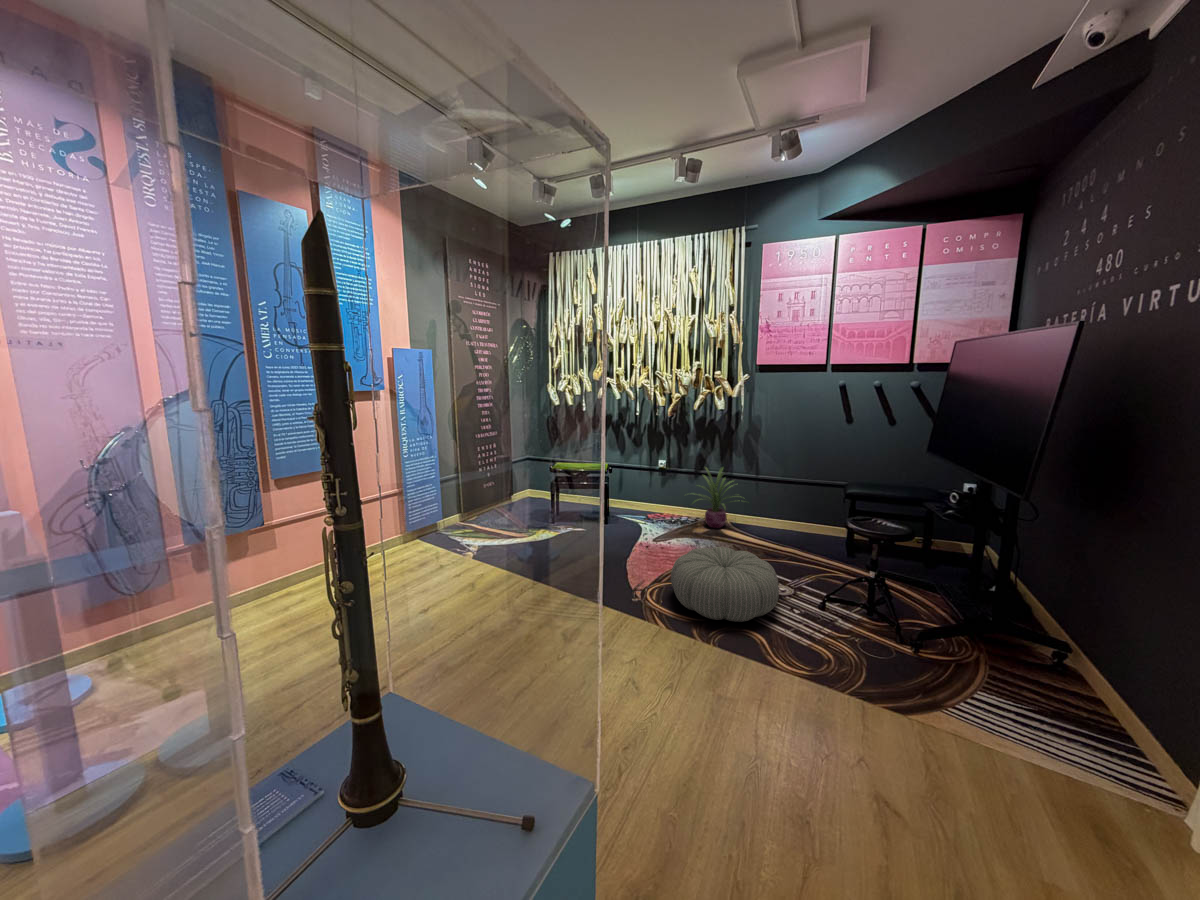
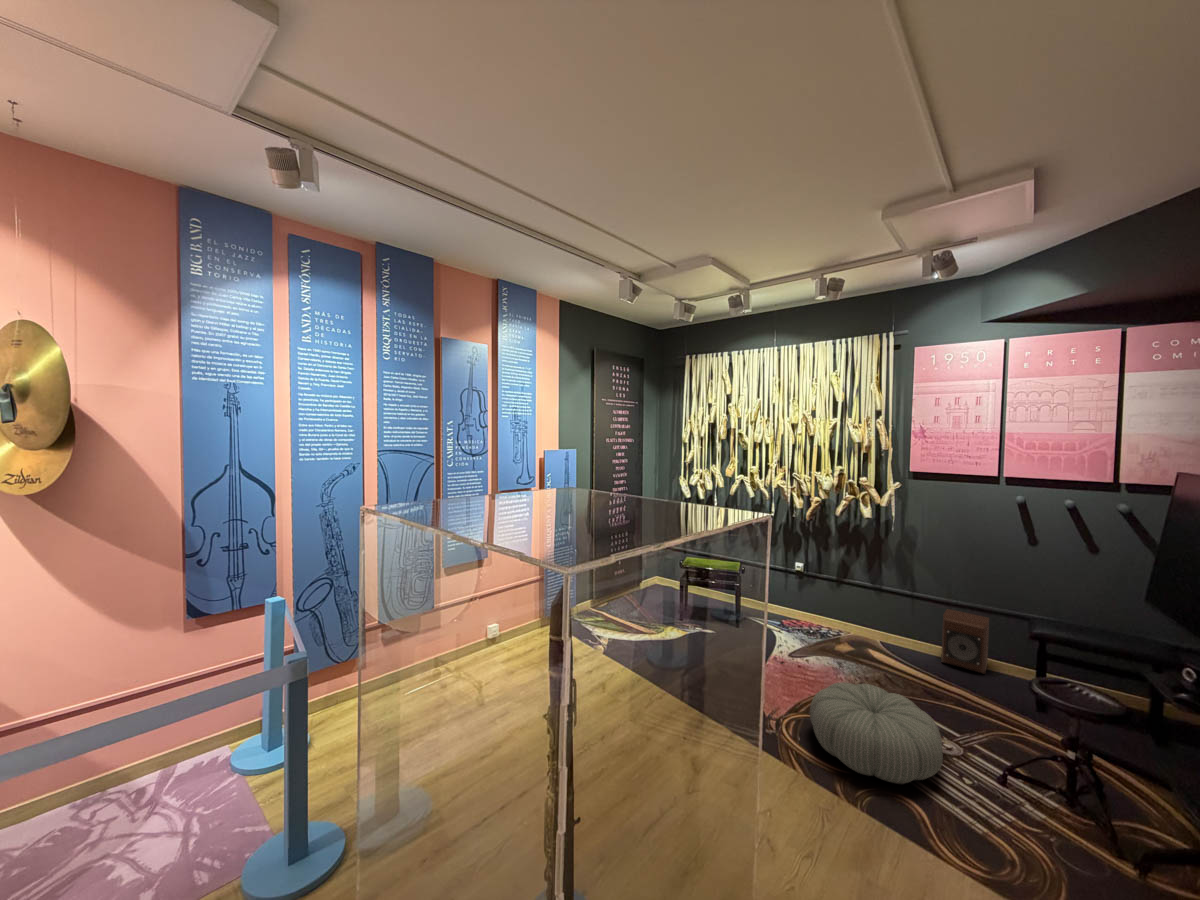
decorative plant: present [692,467,733,528] -> none [822,579,906,651]
speaker: none [777,484,815,534] -> present [941,609,989,674]

